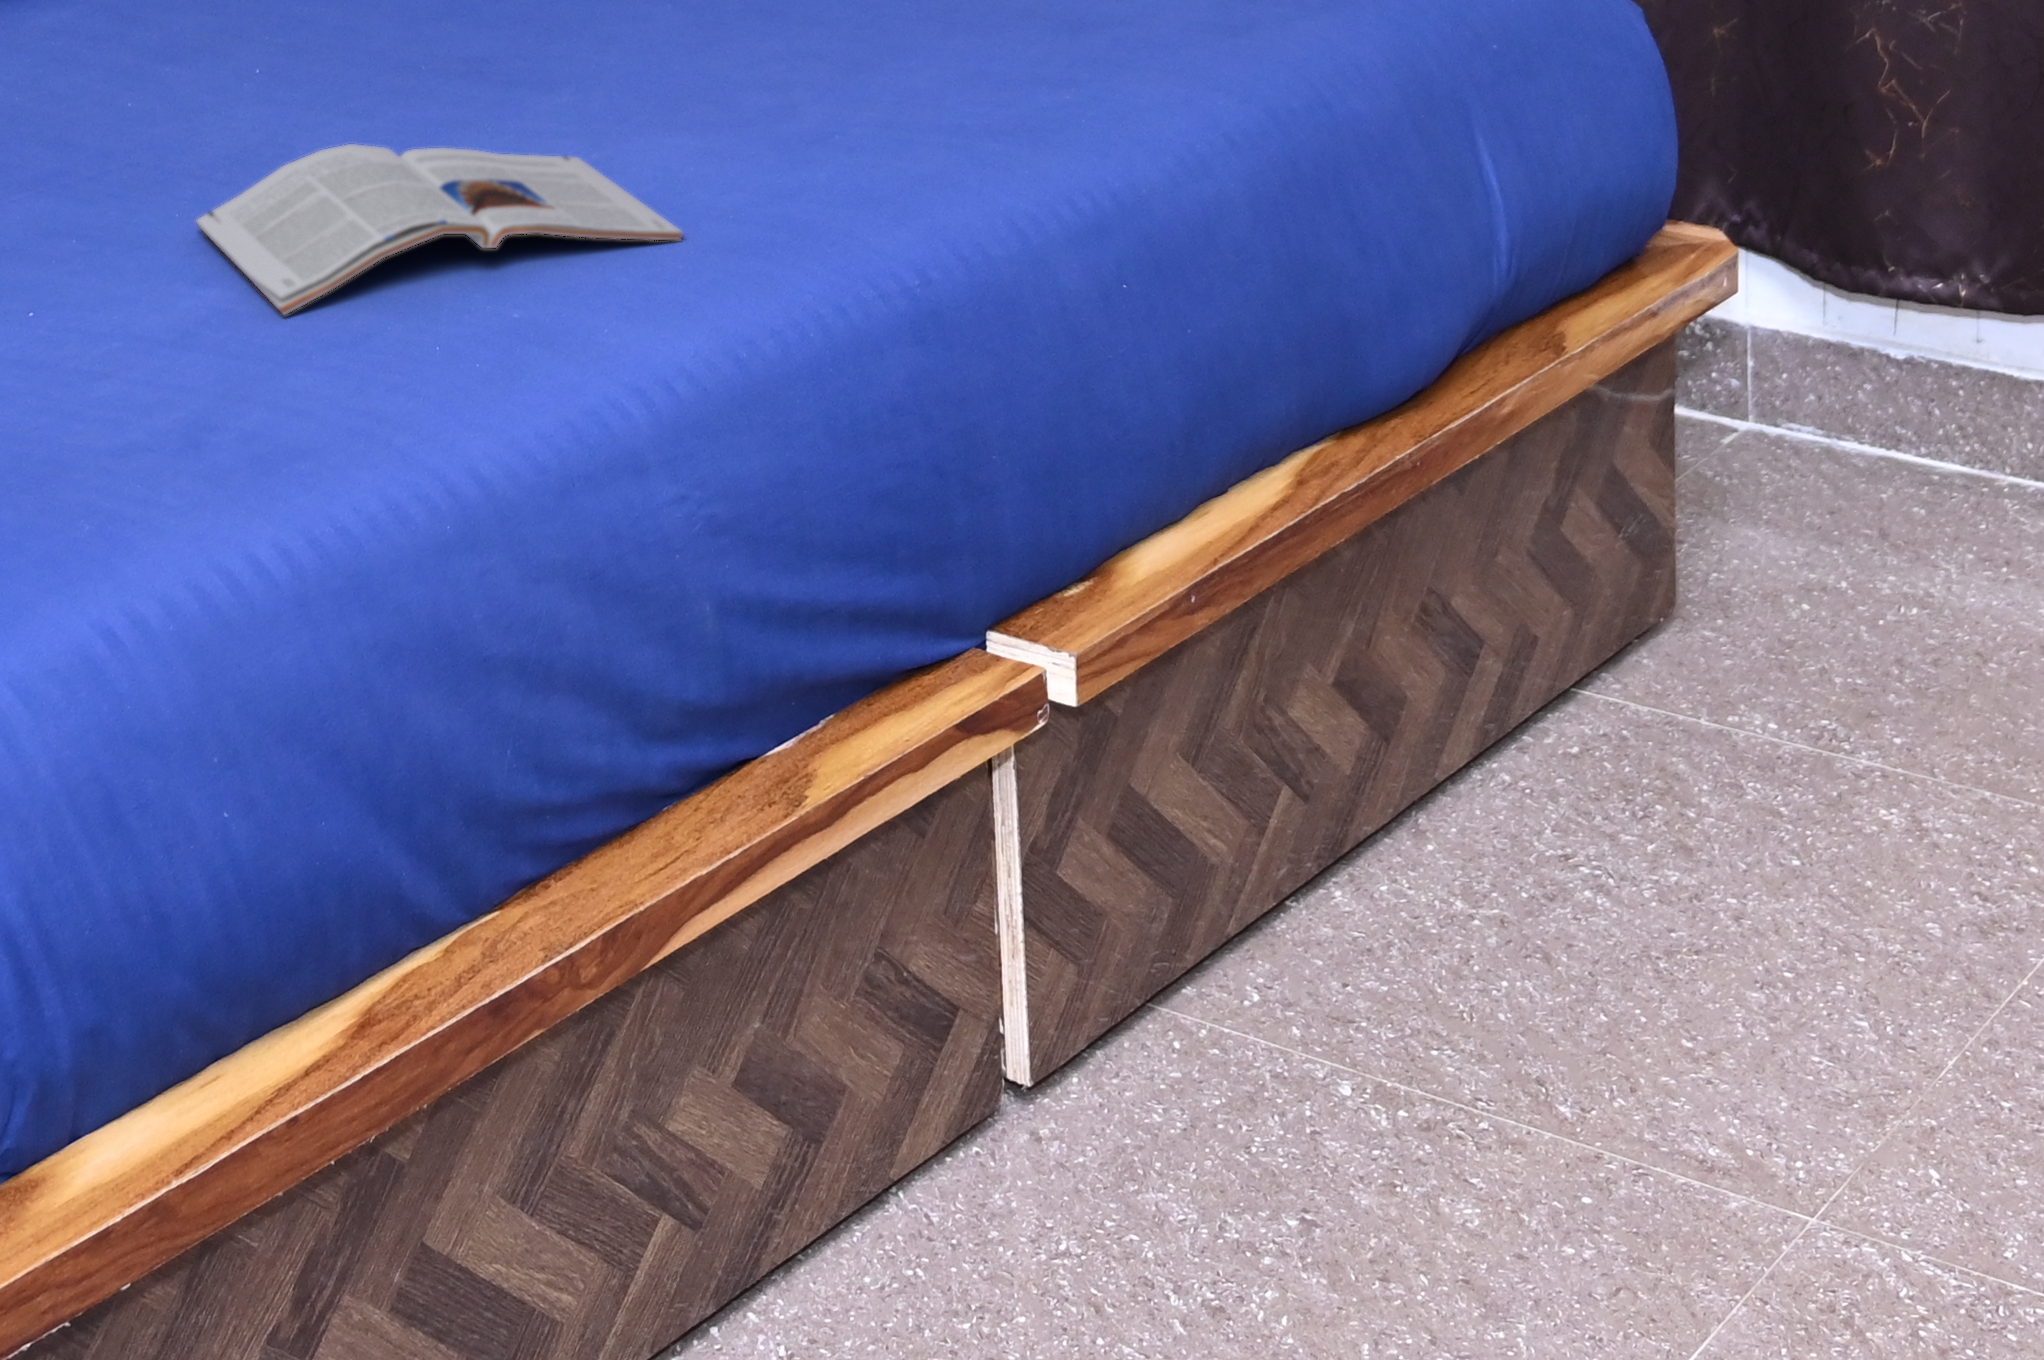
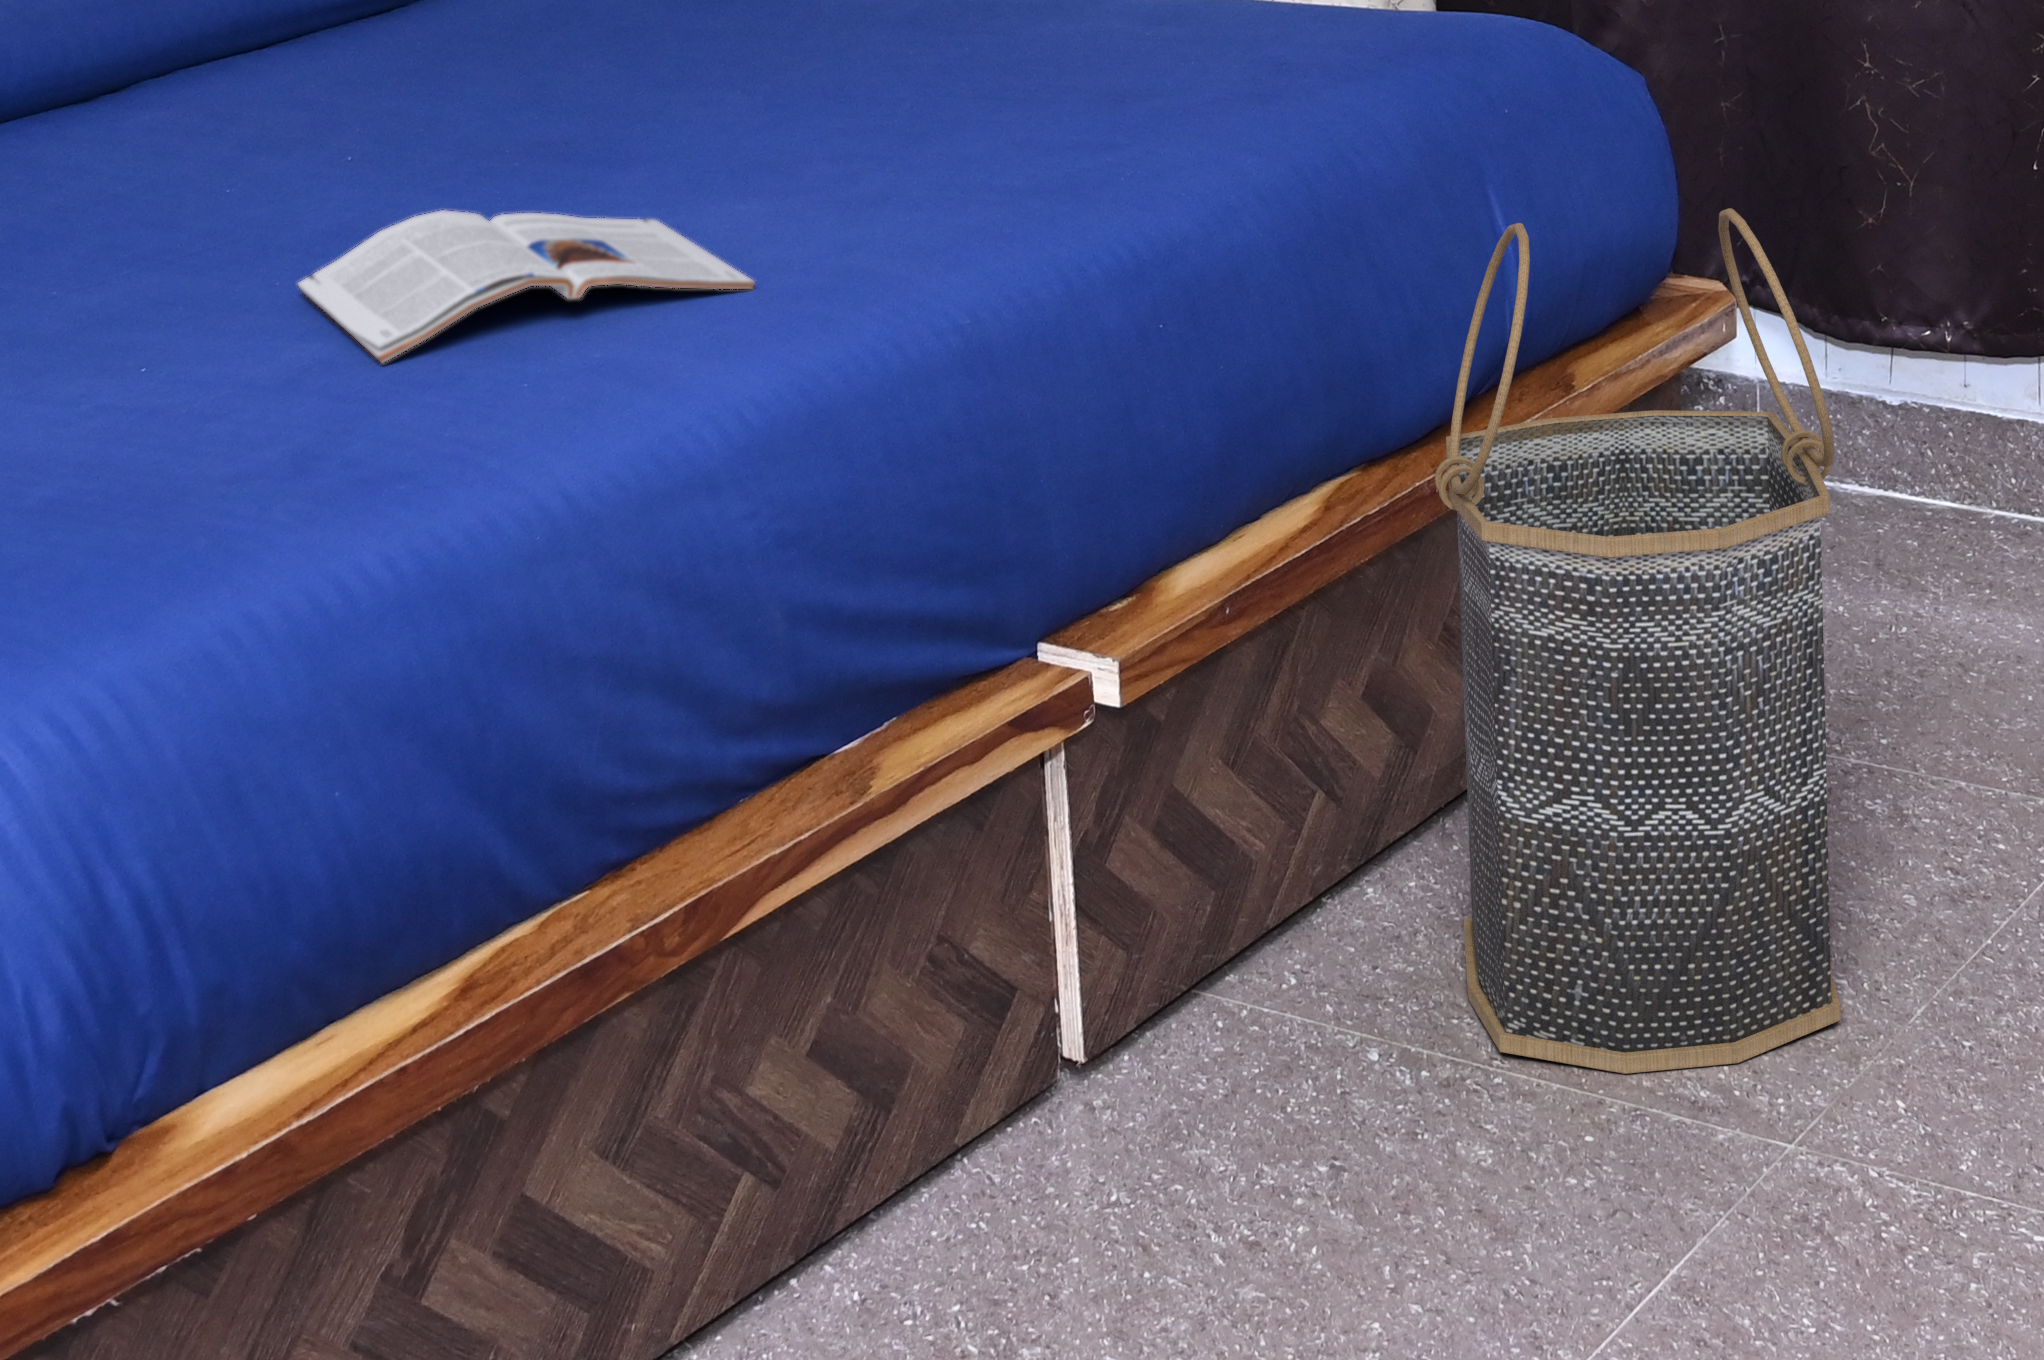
basket: none [1419,175,1864,1128] -> present [1435,208,1841,1074]

